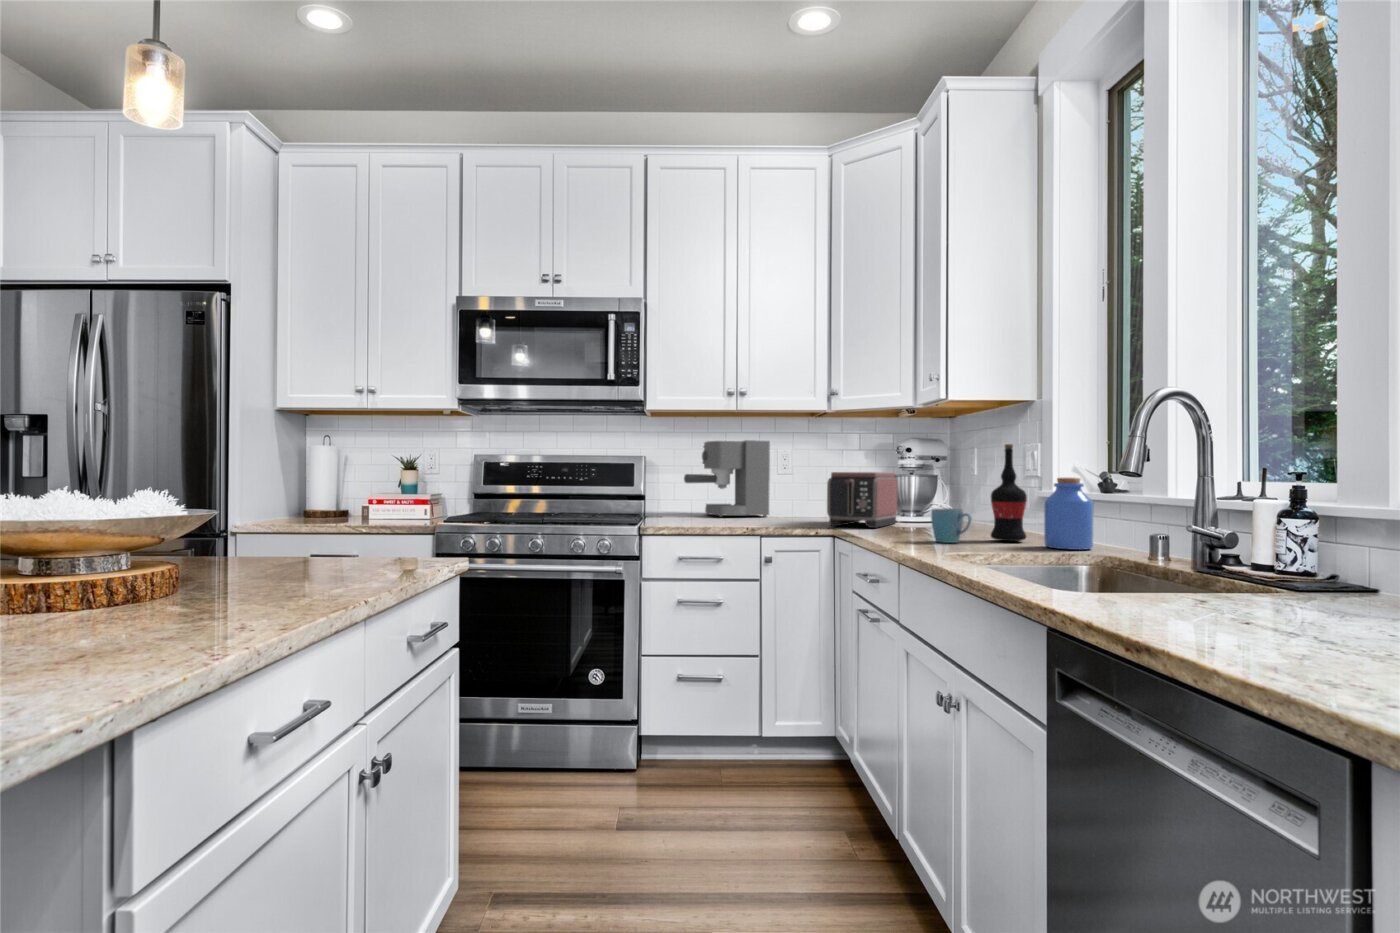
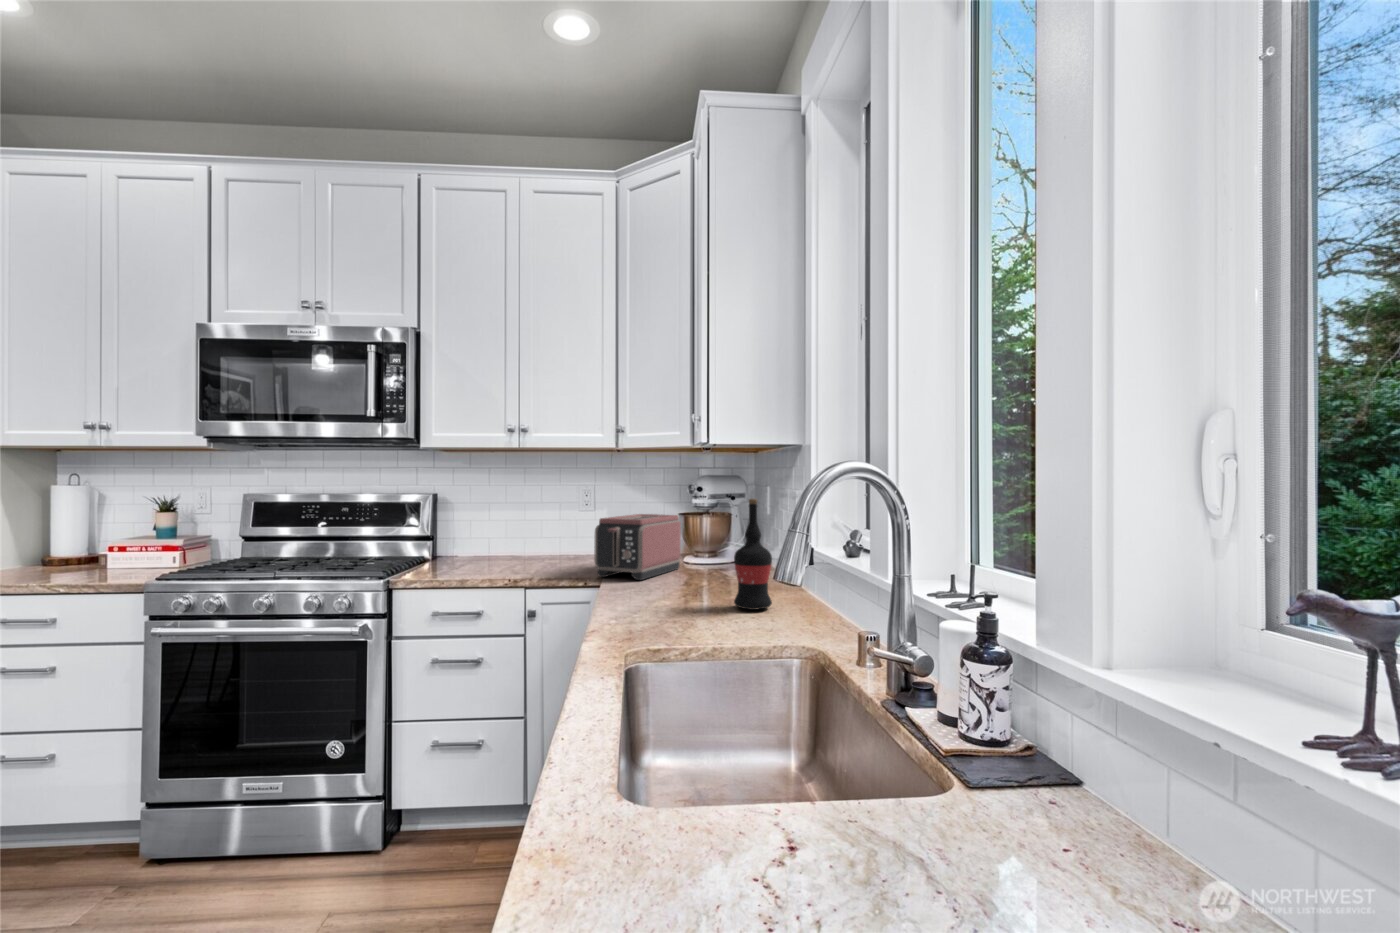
coffee maker: present [684,440,770,517] -> none [472,477,565,559]
jar: present [1044,478,1093,550] -> none [778,542,829,629]
mug: present [931,508,972,543] -> none [664,572,703,615]

